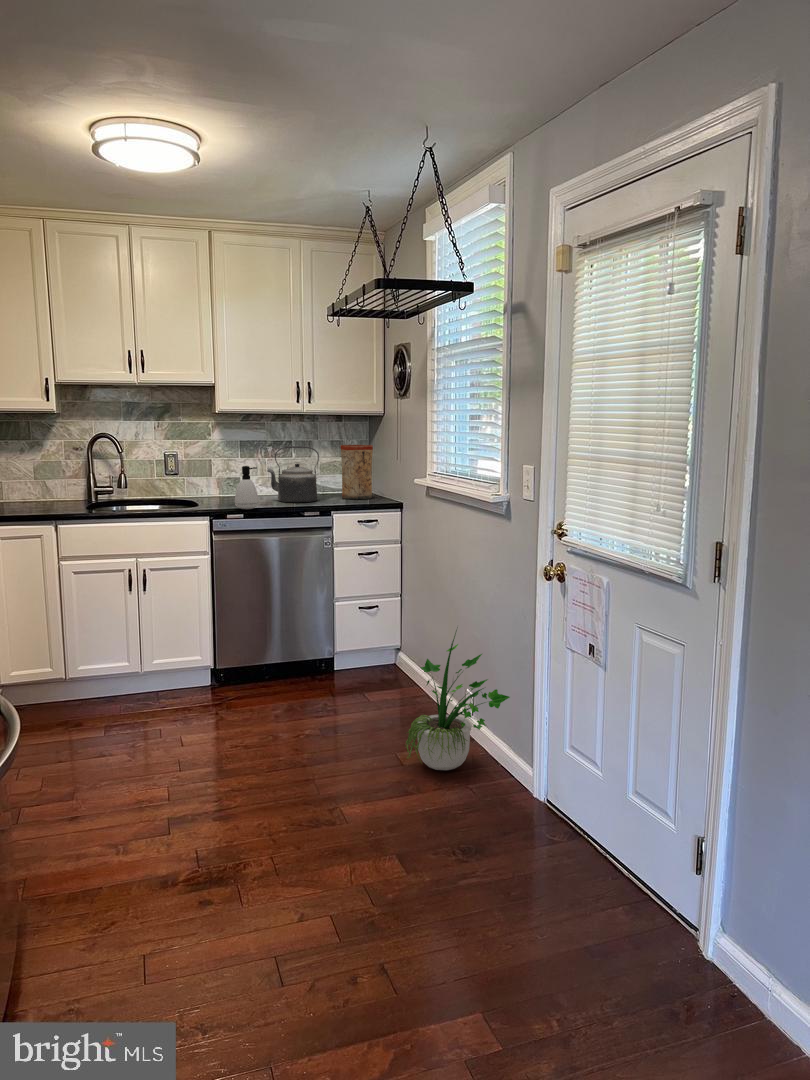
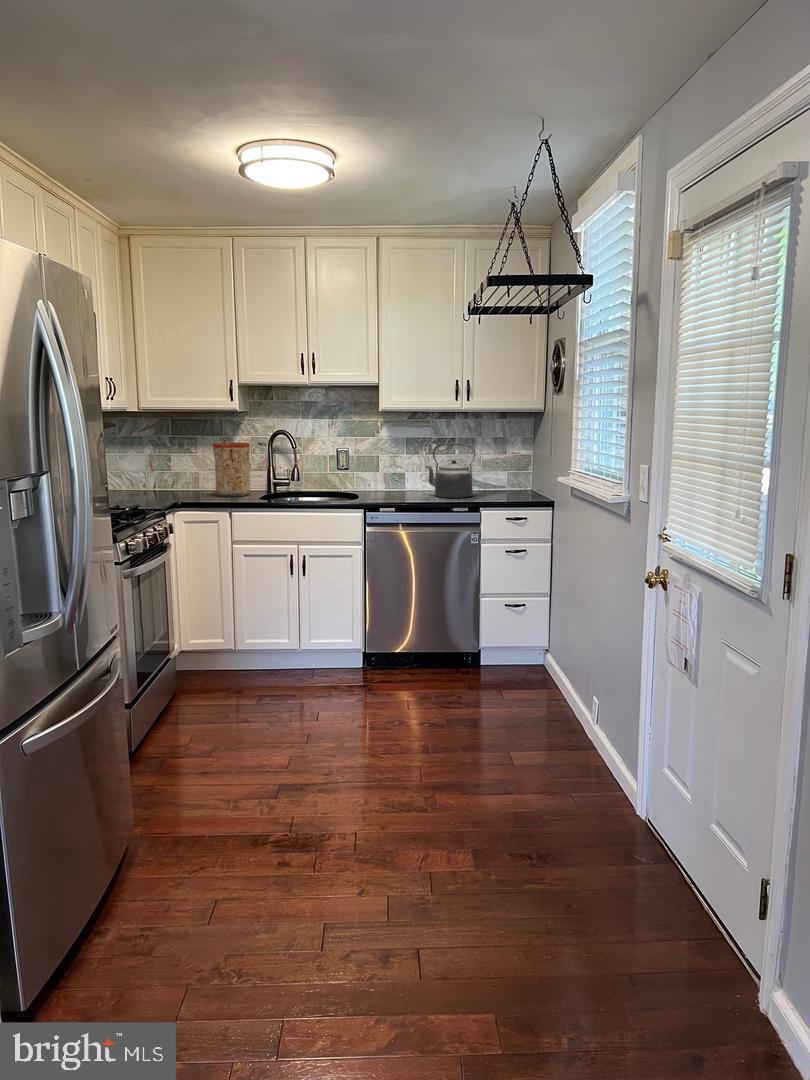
vase: present [341,445,373,500] -> present [213,442,250,497]
soap dispenser: present [235,466,259,509] -> none [388,462,410,503]
potted plant: present [405,630,510,770] -> none [512,623,618,774]

